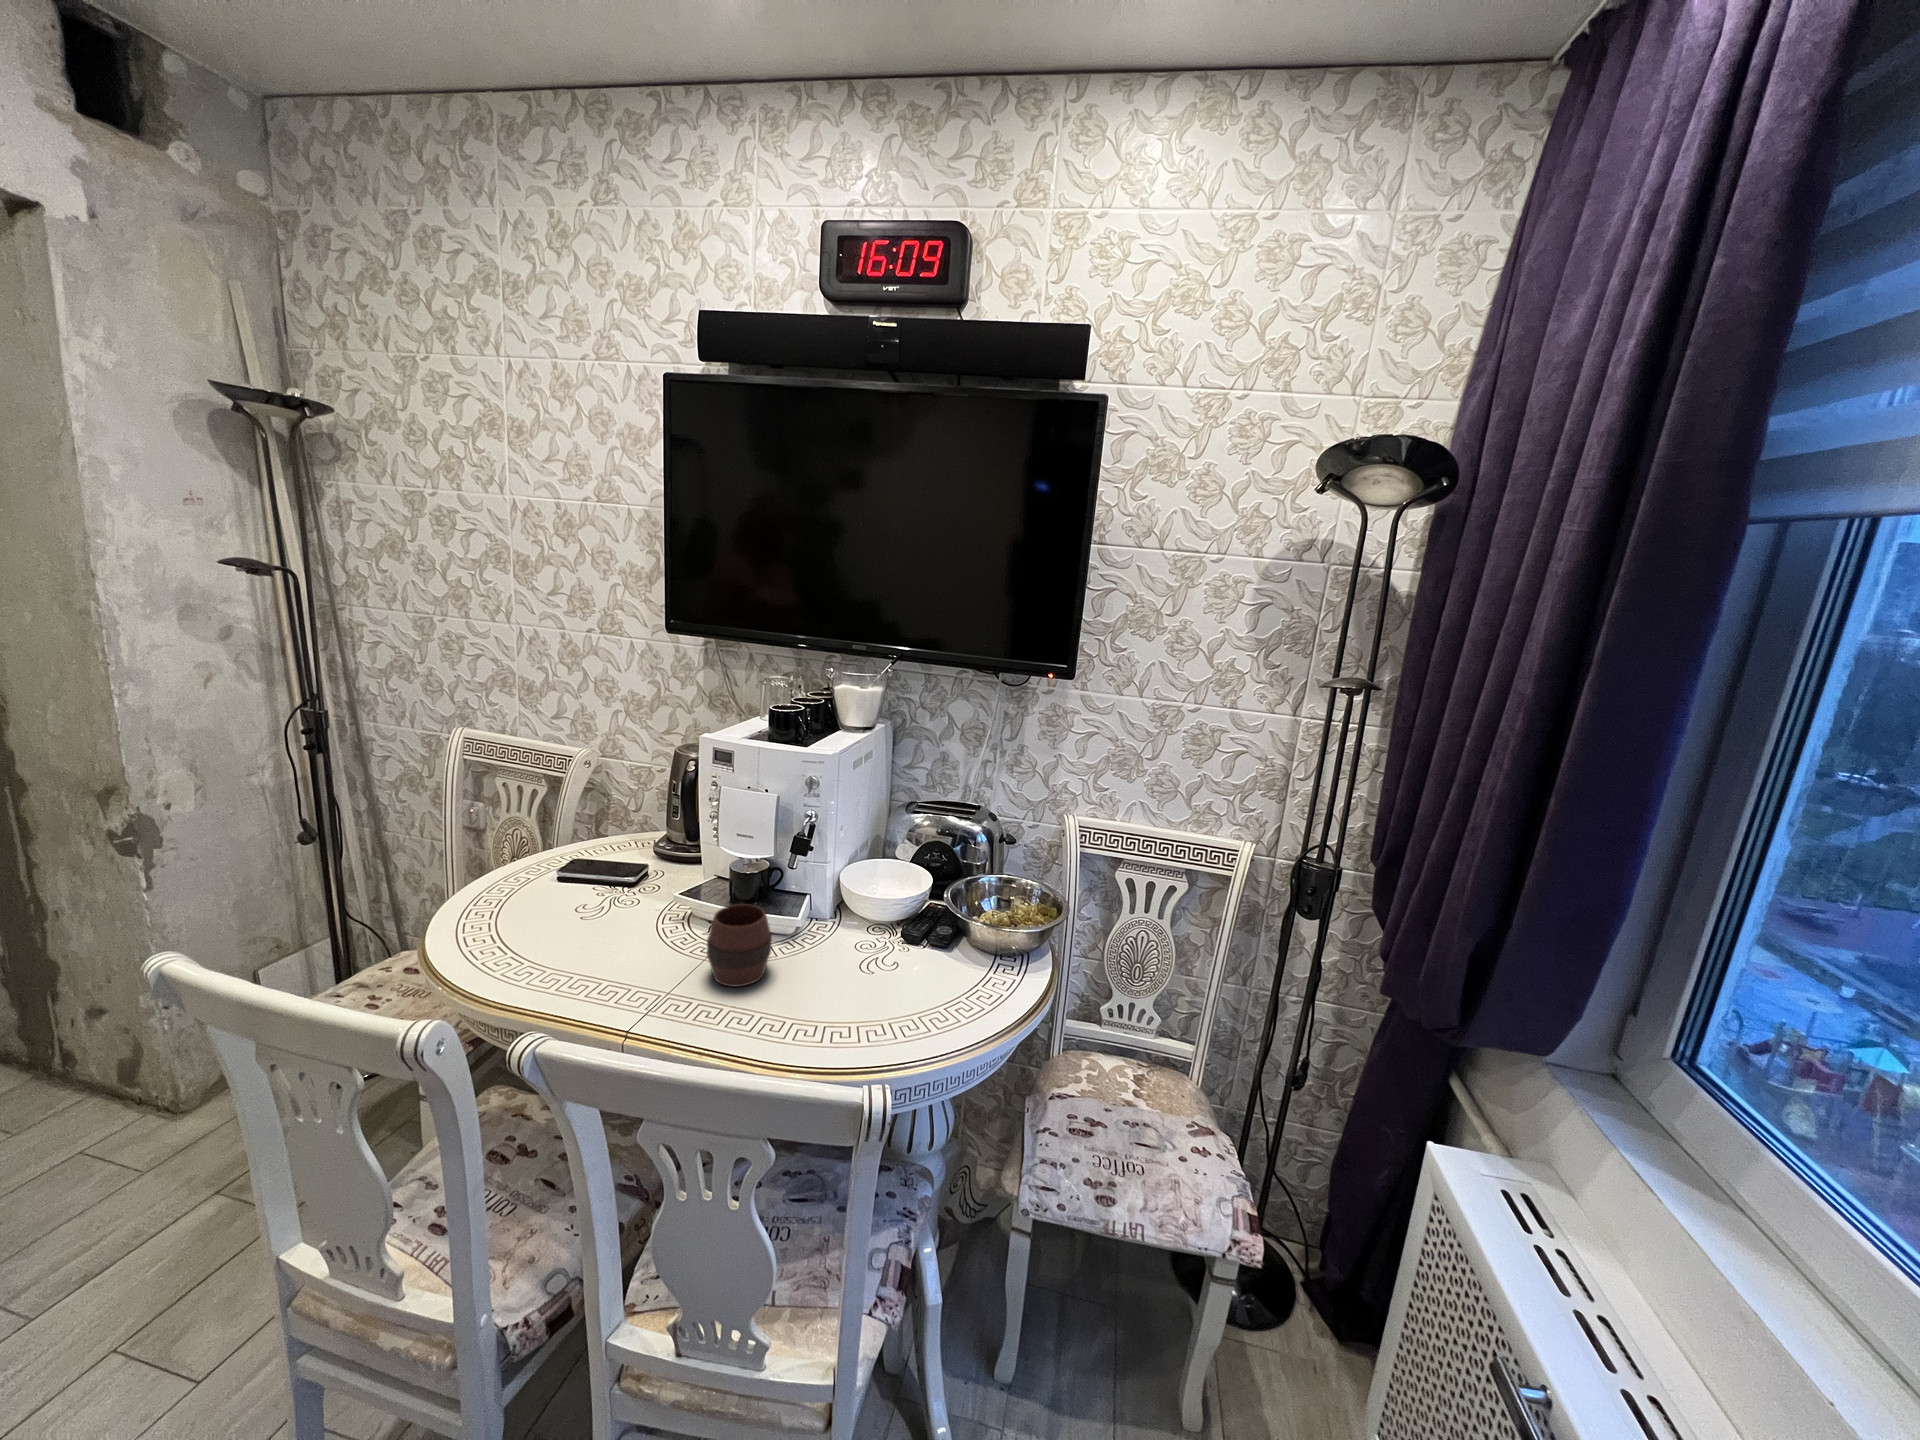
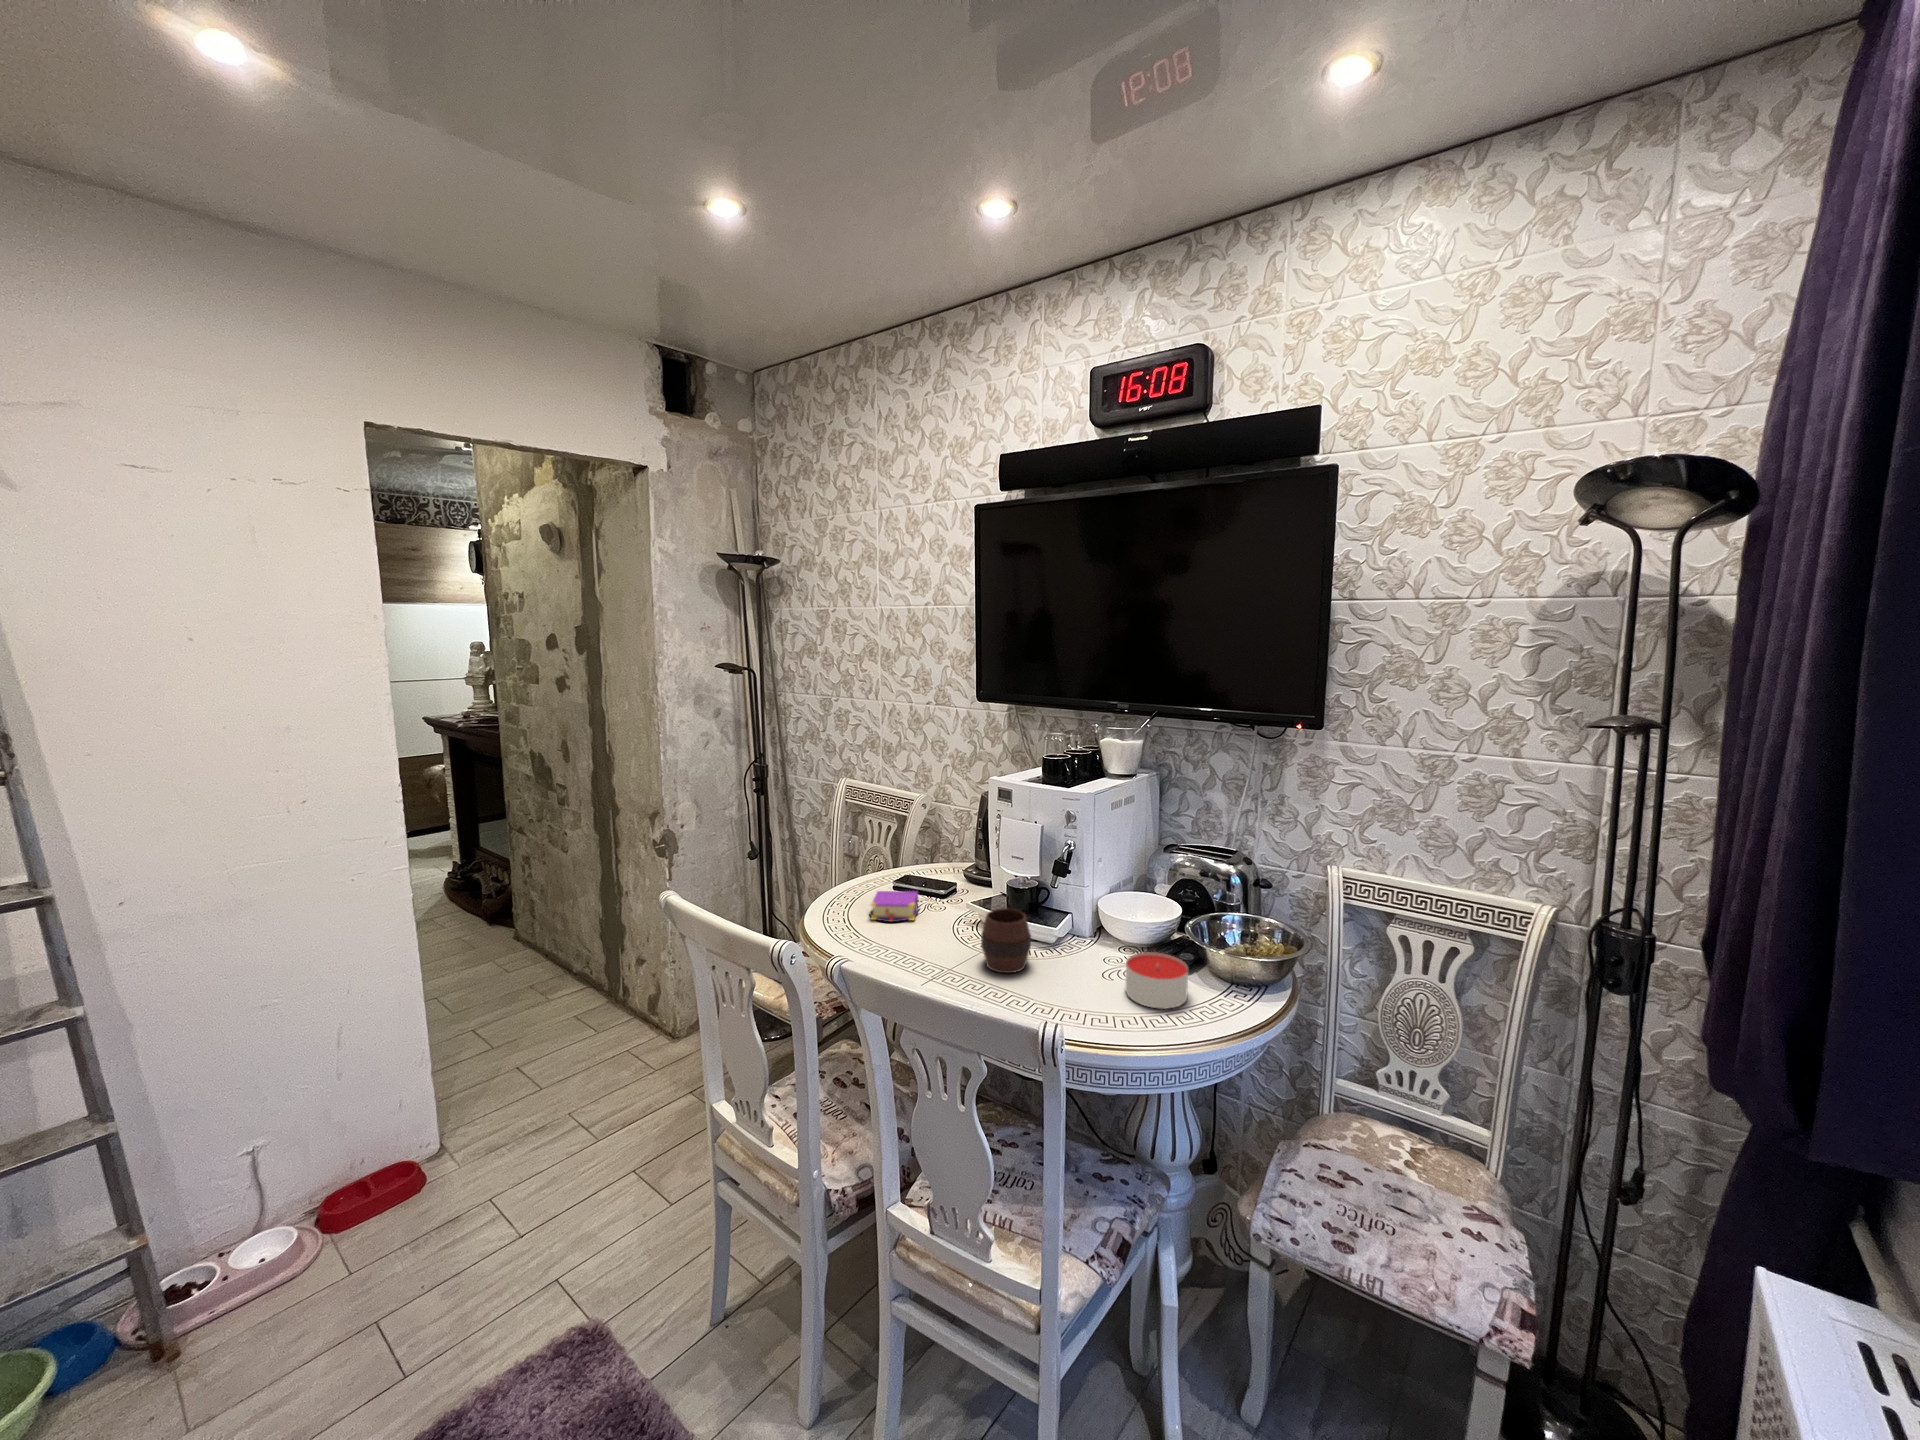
book: none [494,887,640,953] -> present [869,891,918,922]
candle: none [888,935,958,1001] -> present [1125,952,1188,1009]

